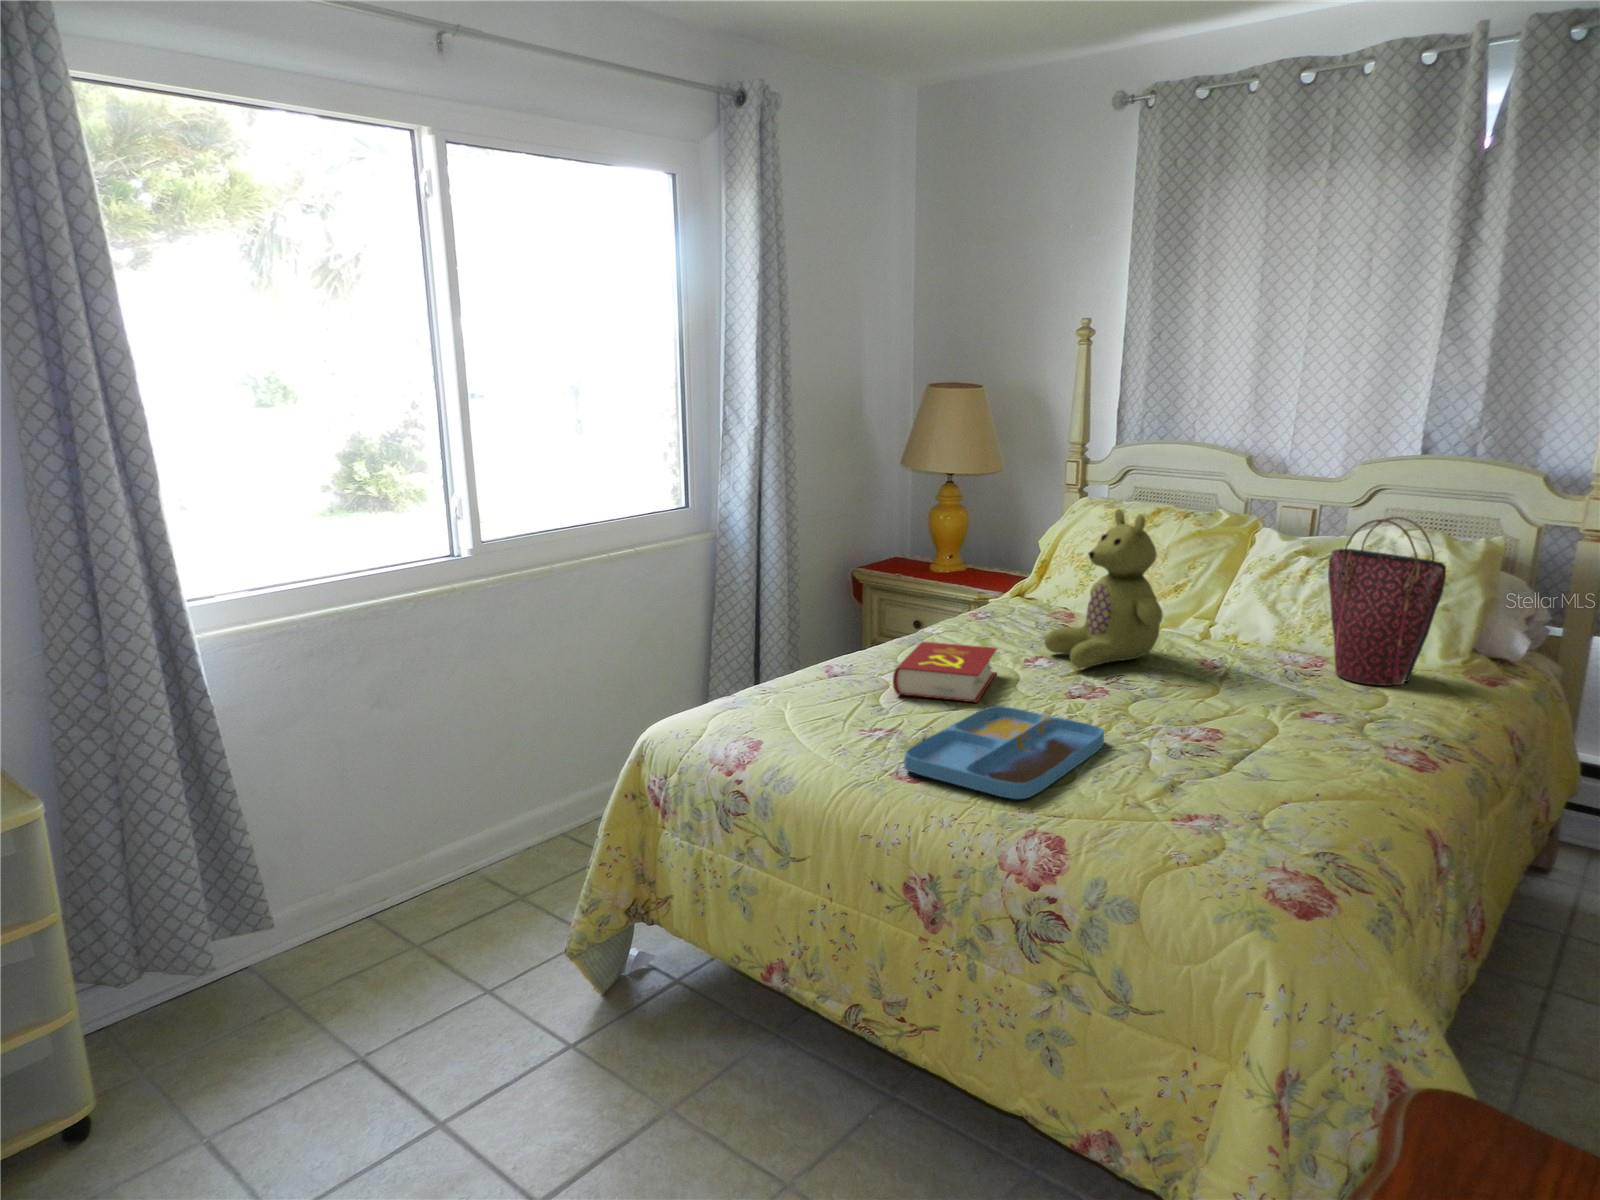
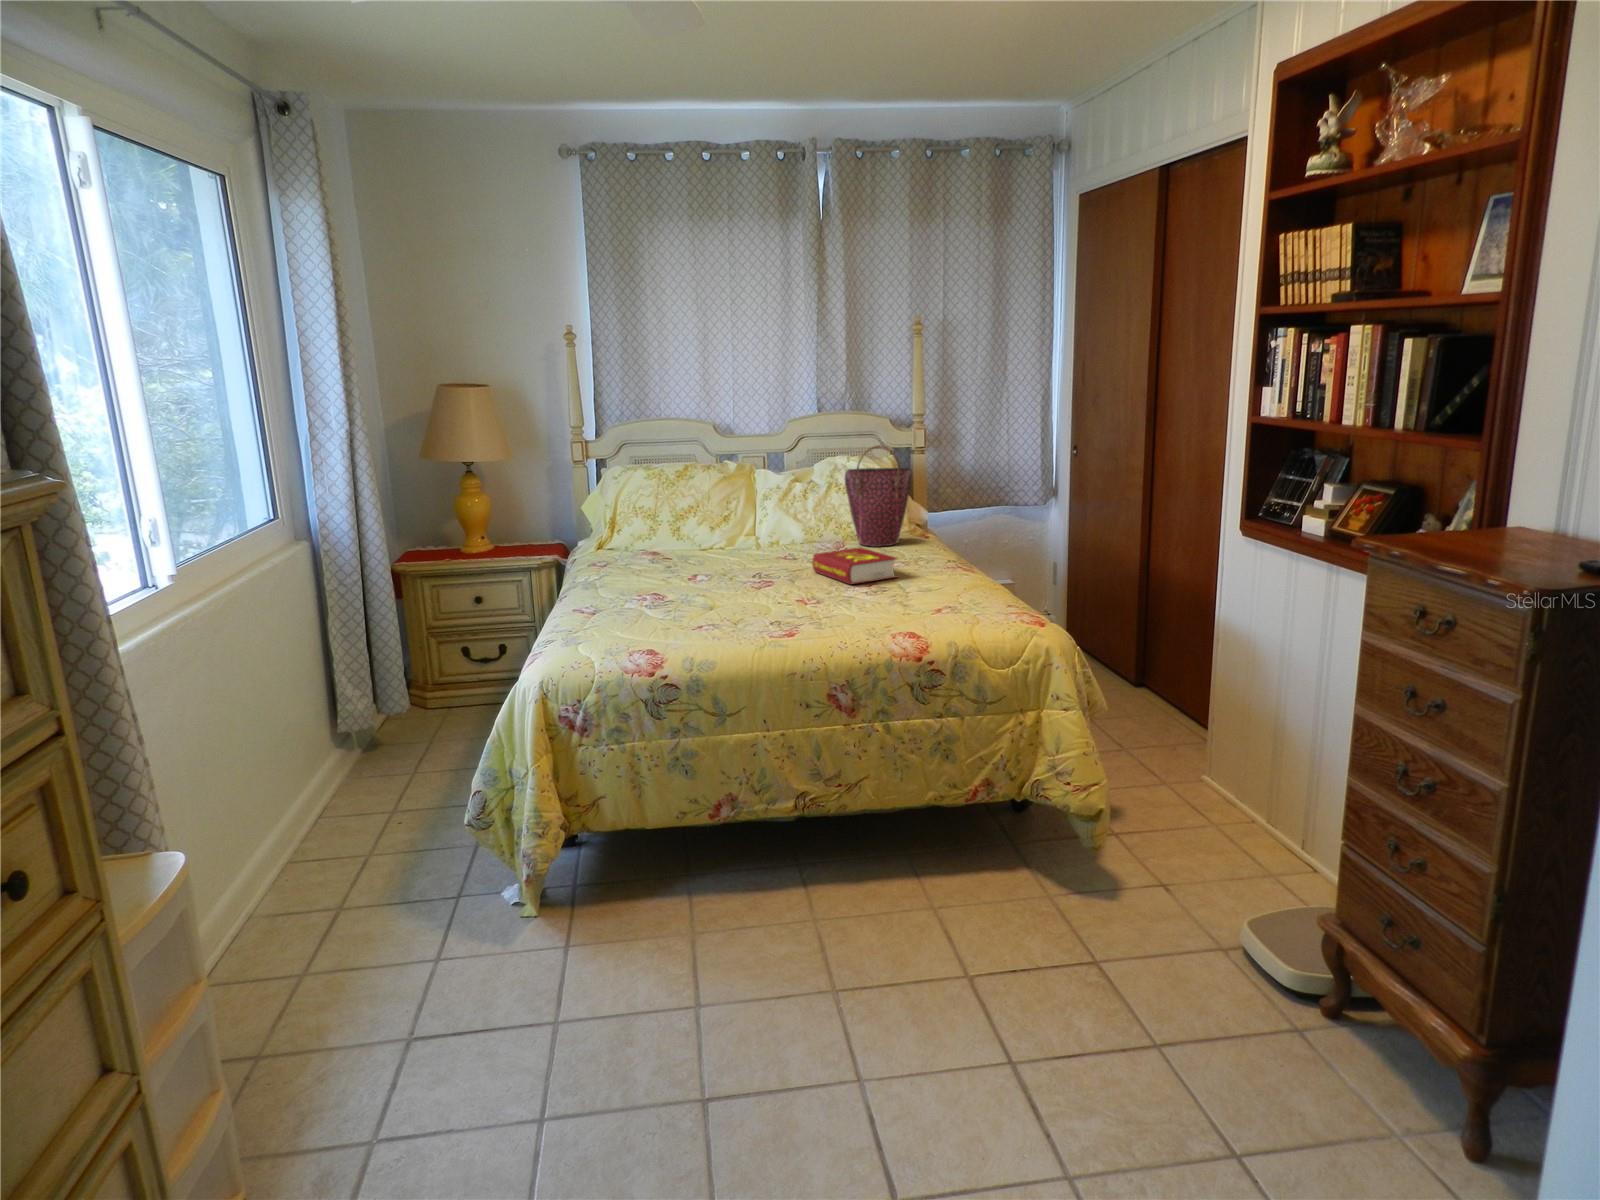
stuffed bear: present [1044,508,1163,668] -> none [699,460,783,571]
book: present [893,642,997,703] -> present [812,548,897,584]
tray: present [904,706,1104,799] -> none [757,588,865,632]

